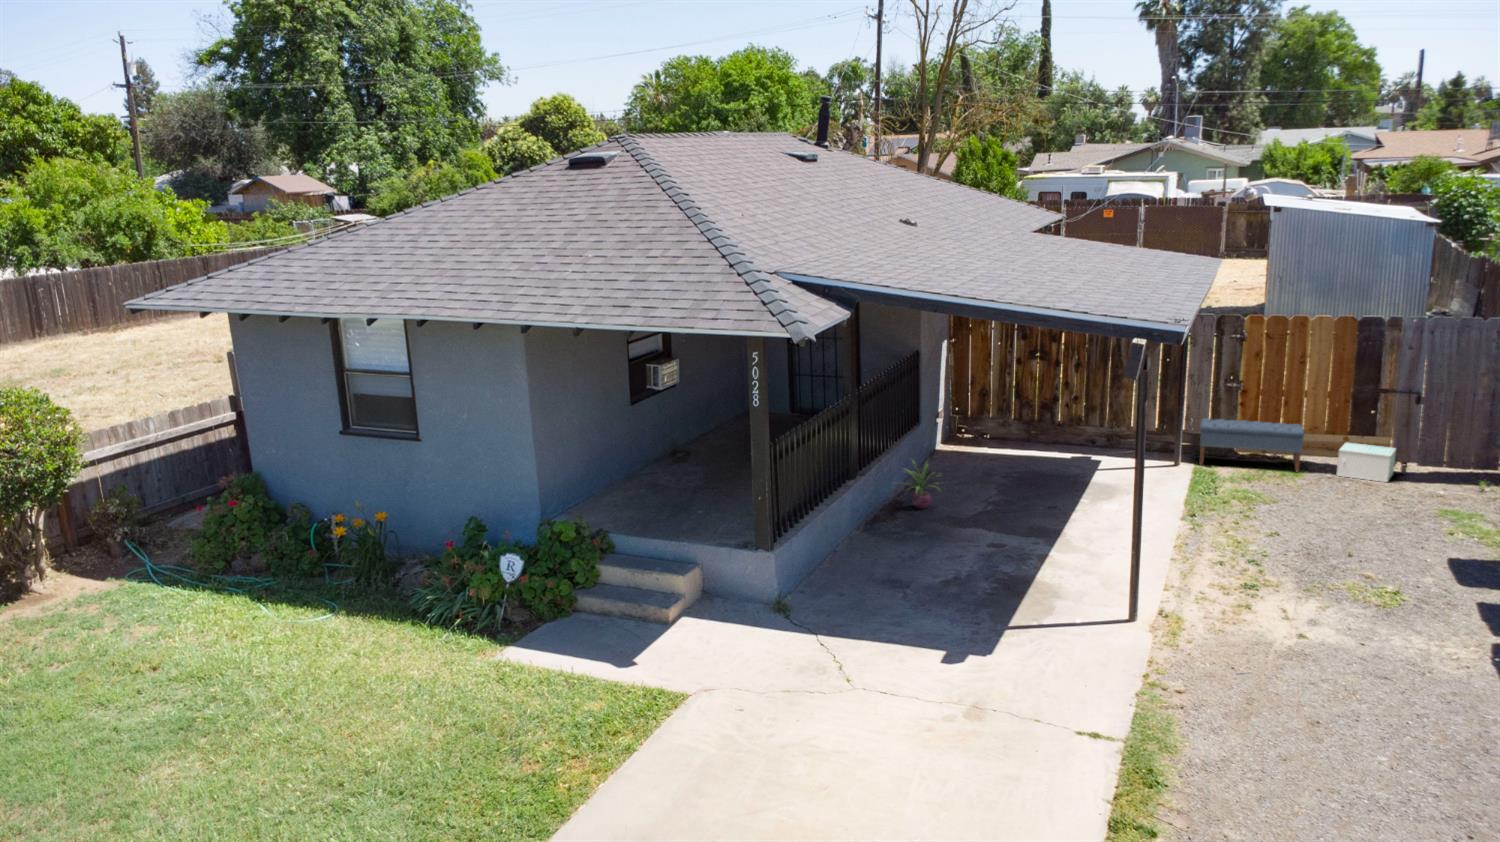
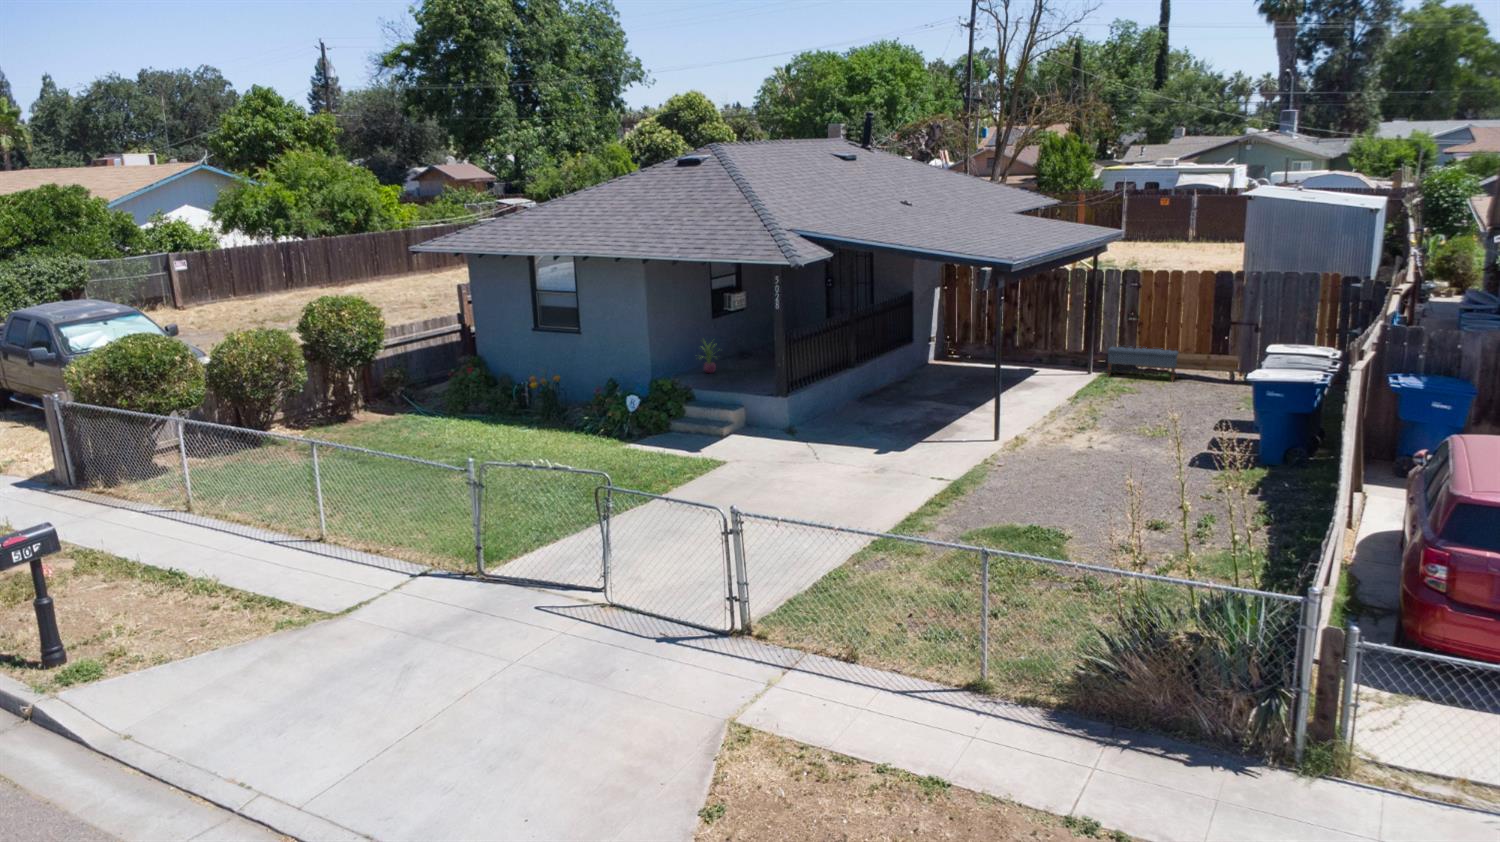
storage box: present [1337,443,1396,482] -> none [1198,362,1242,388]
decorative plant: present [906,460,939,509] -> present [700,342,716,373]

